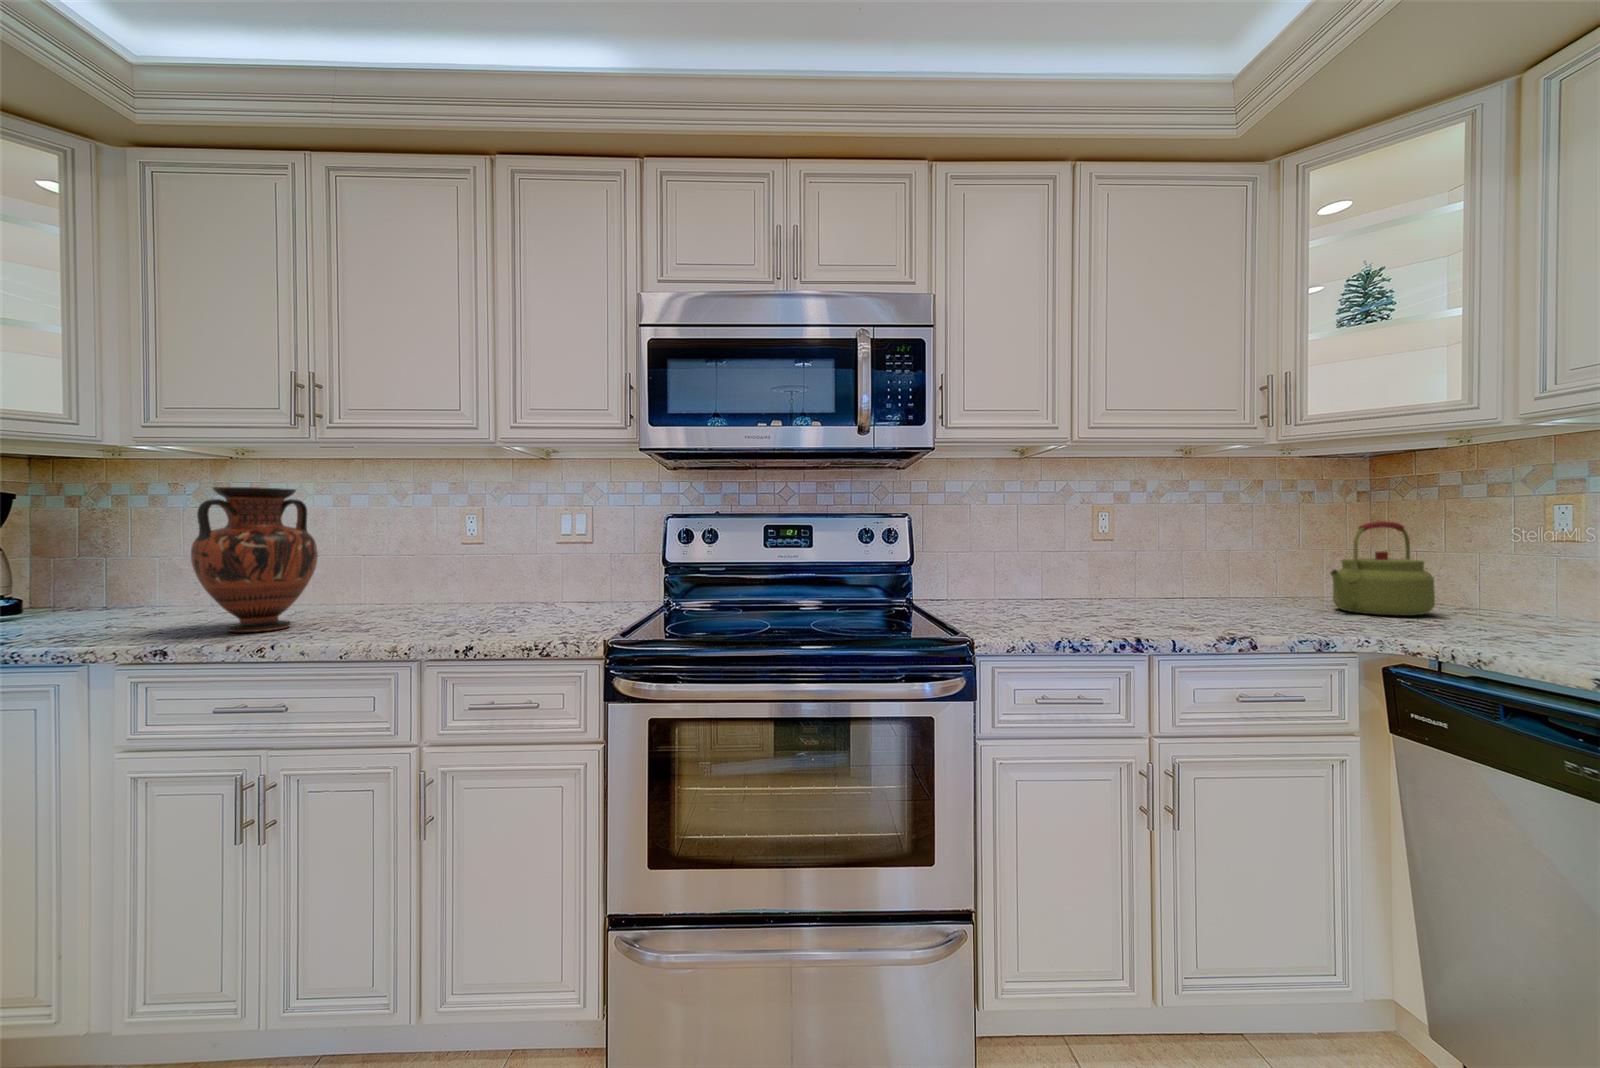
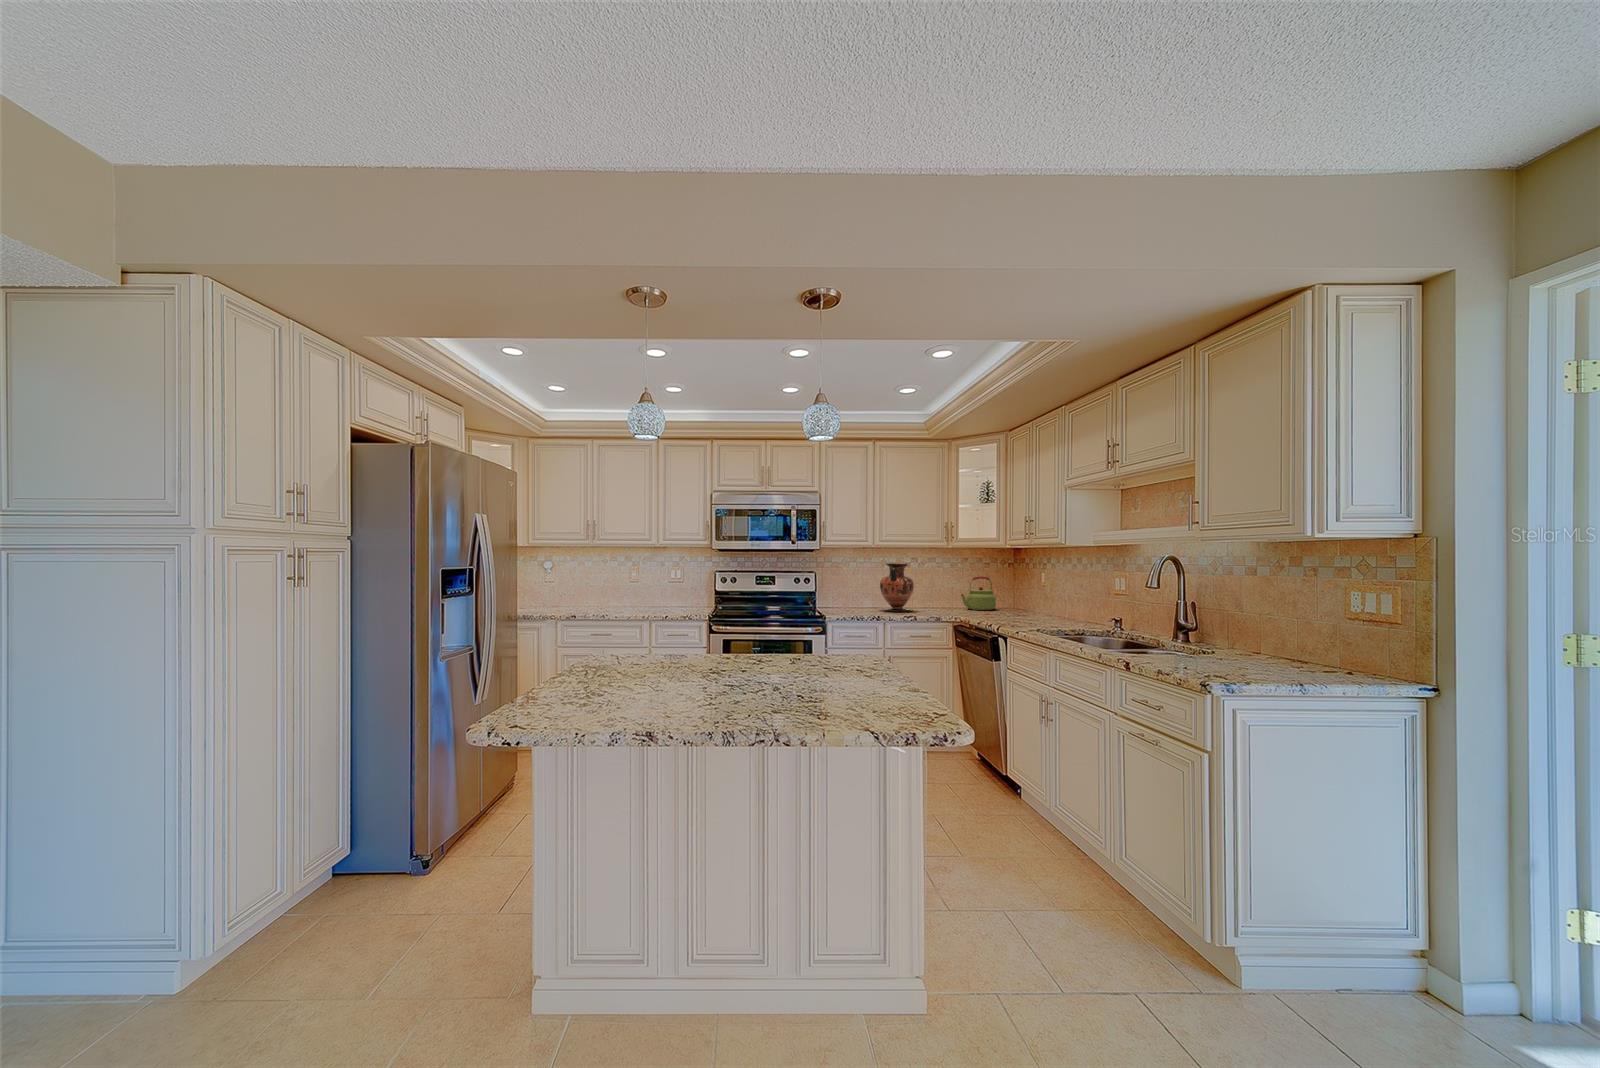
vase: present [191,487,318,632] -> present [880,563,914,611]

